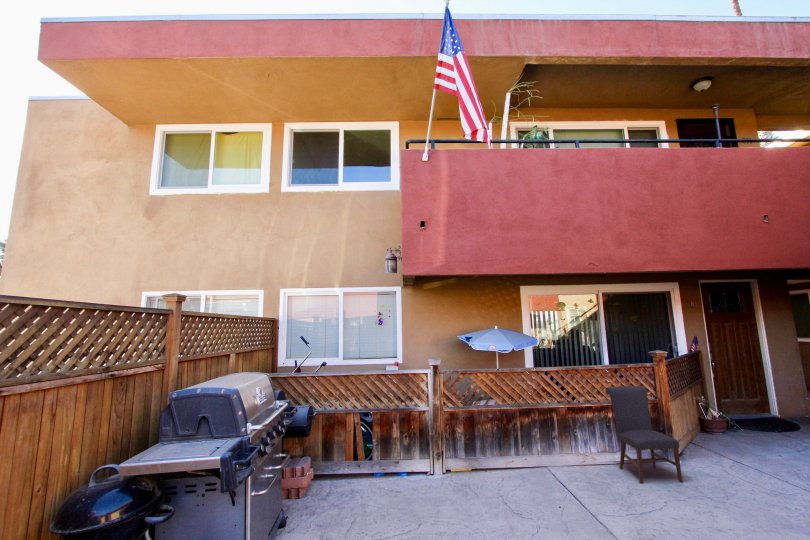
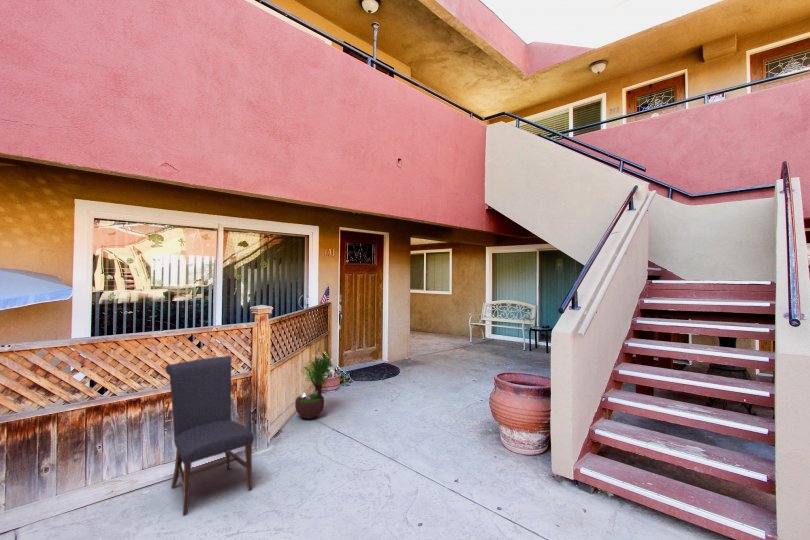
potted tree: none [689,393,727,450] -> present [295,354,332,418]

